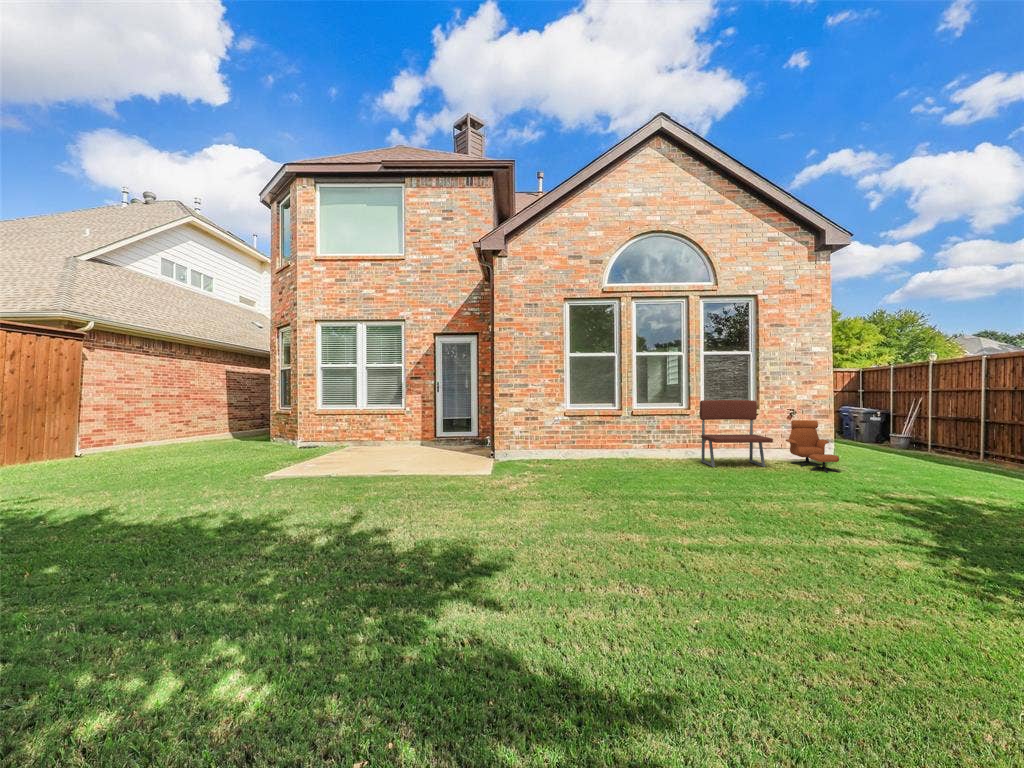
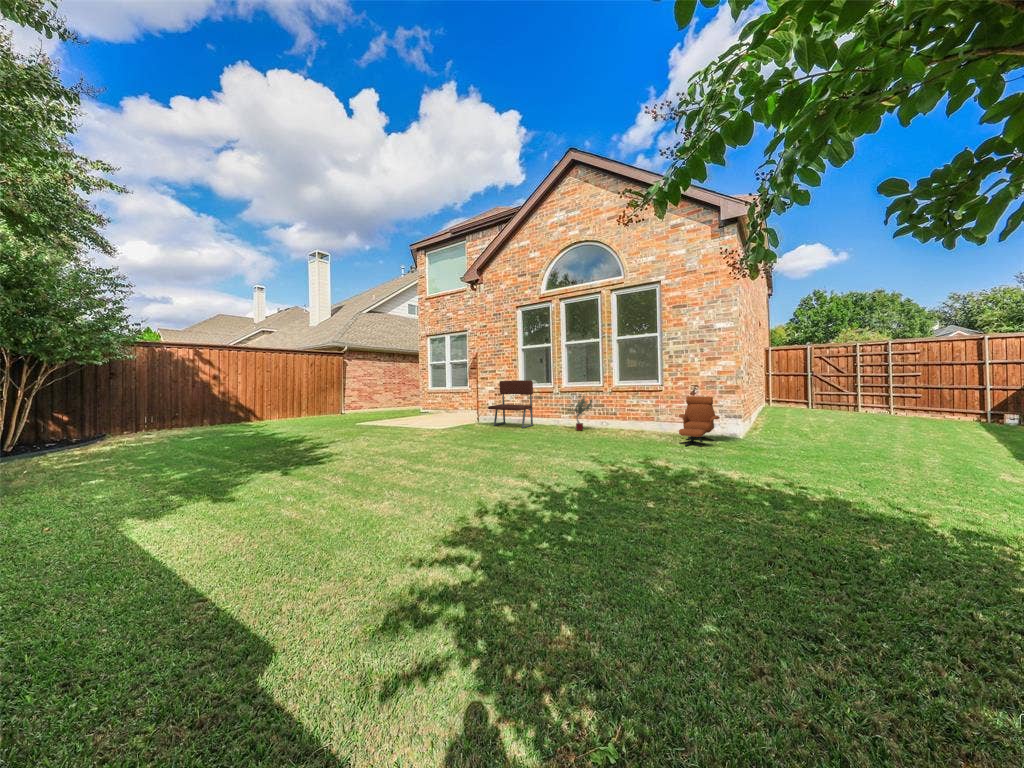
bench: present [700,400,773,467] -> present [488,380,533,428]
potted tree: none [652,418,691,464] -> present [567,394,592,431]

